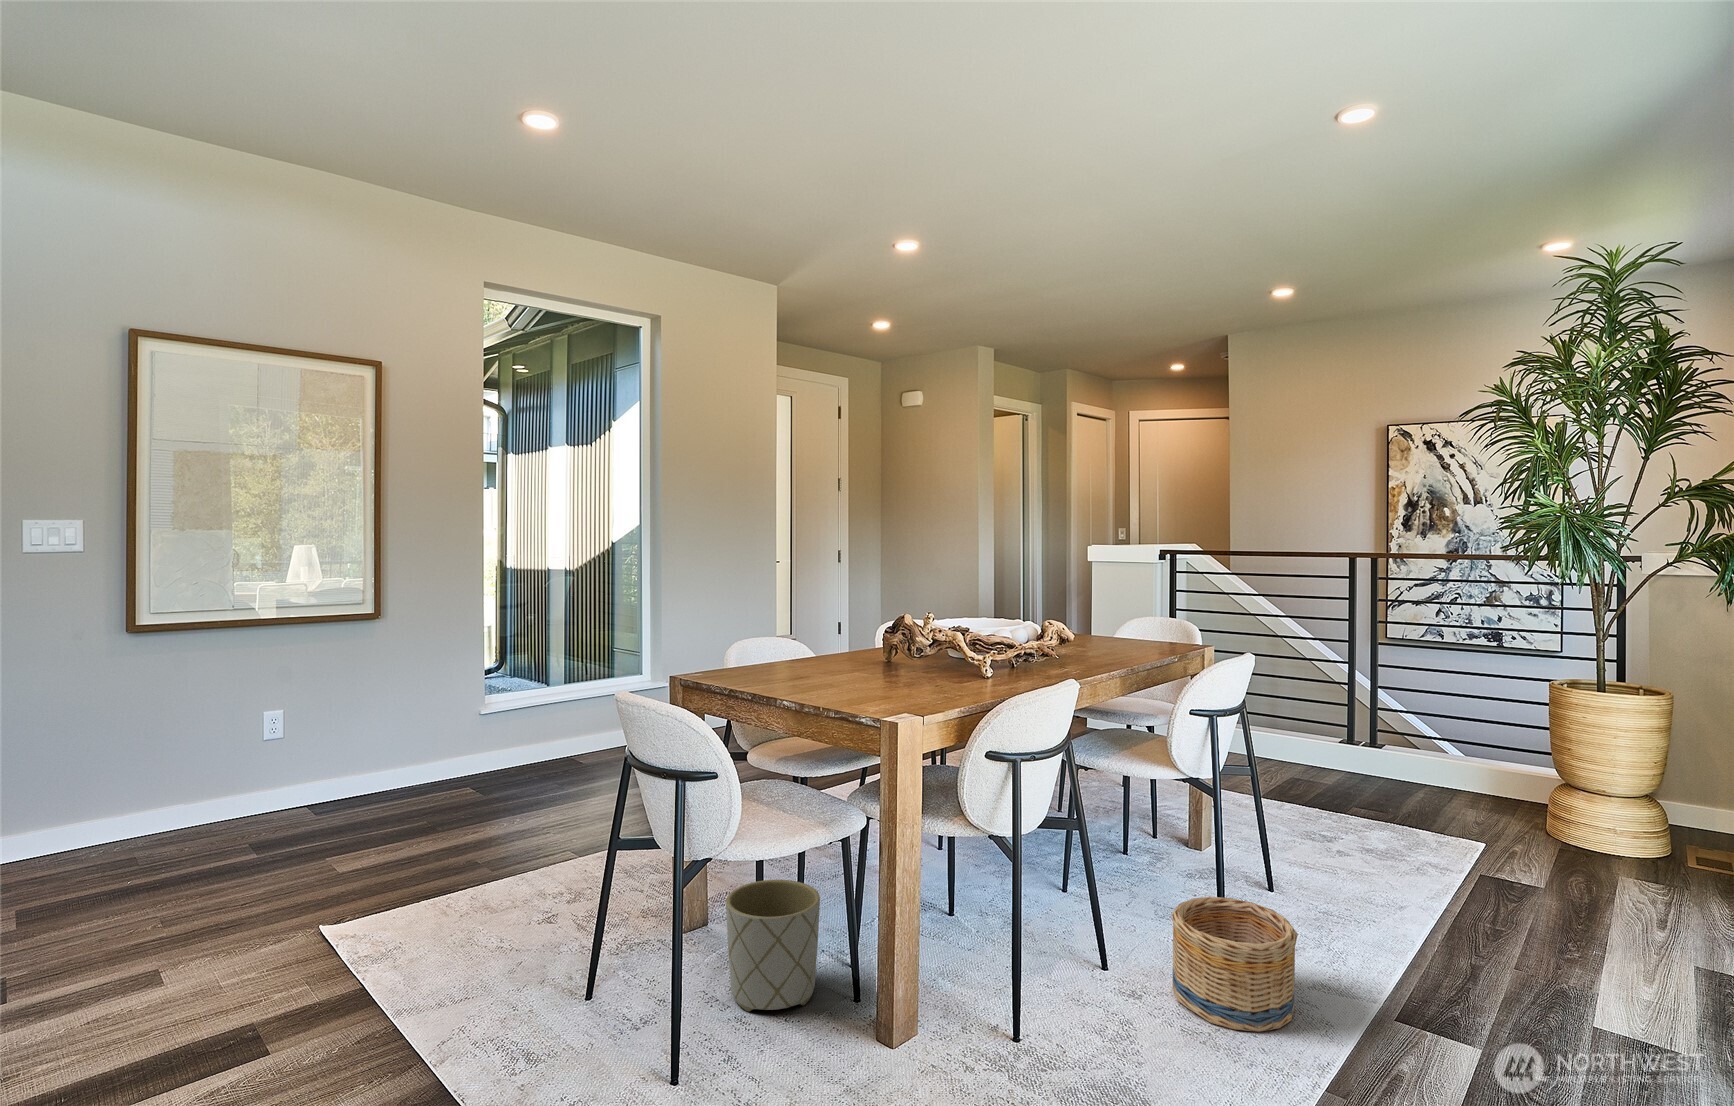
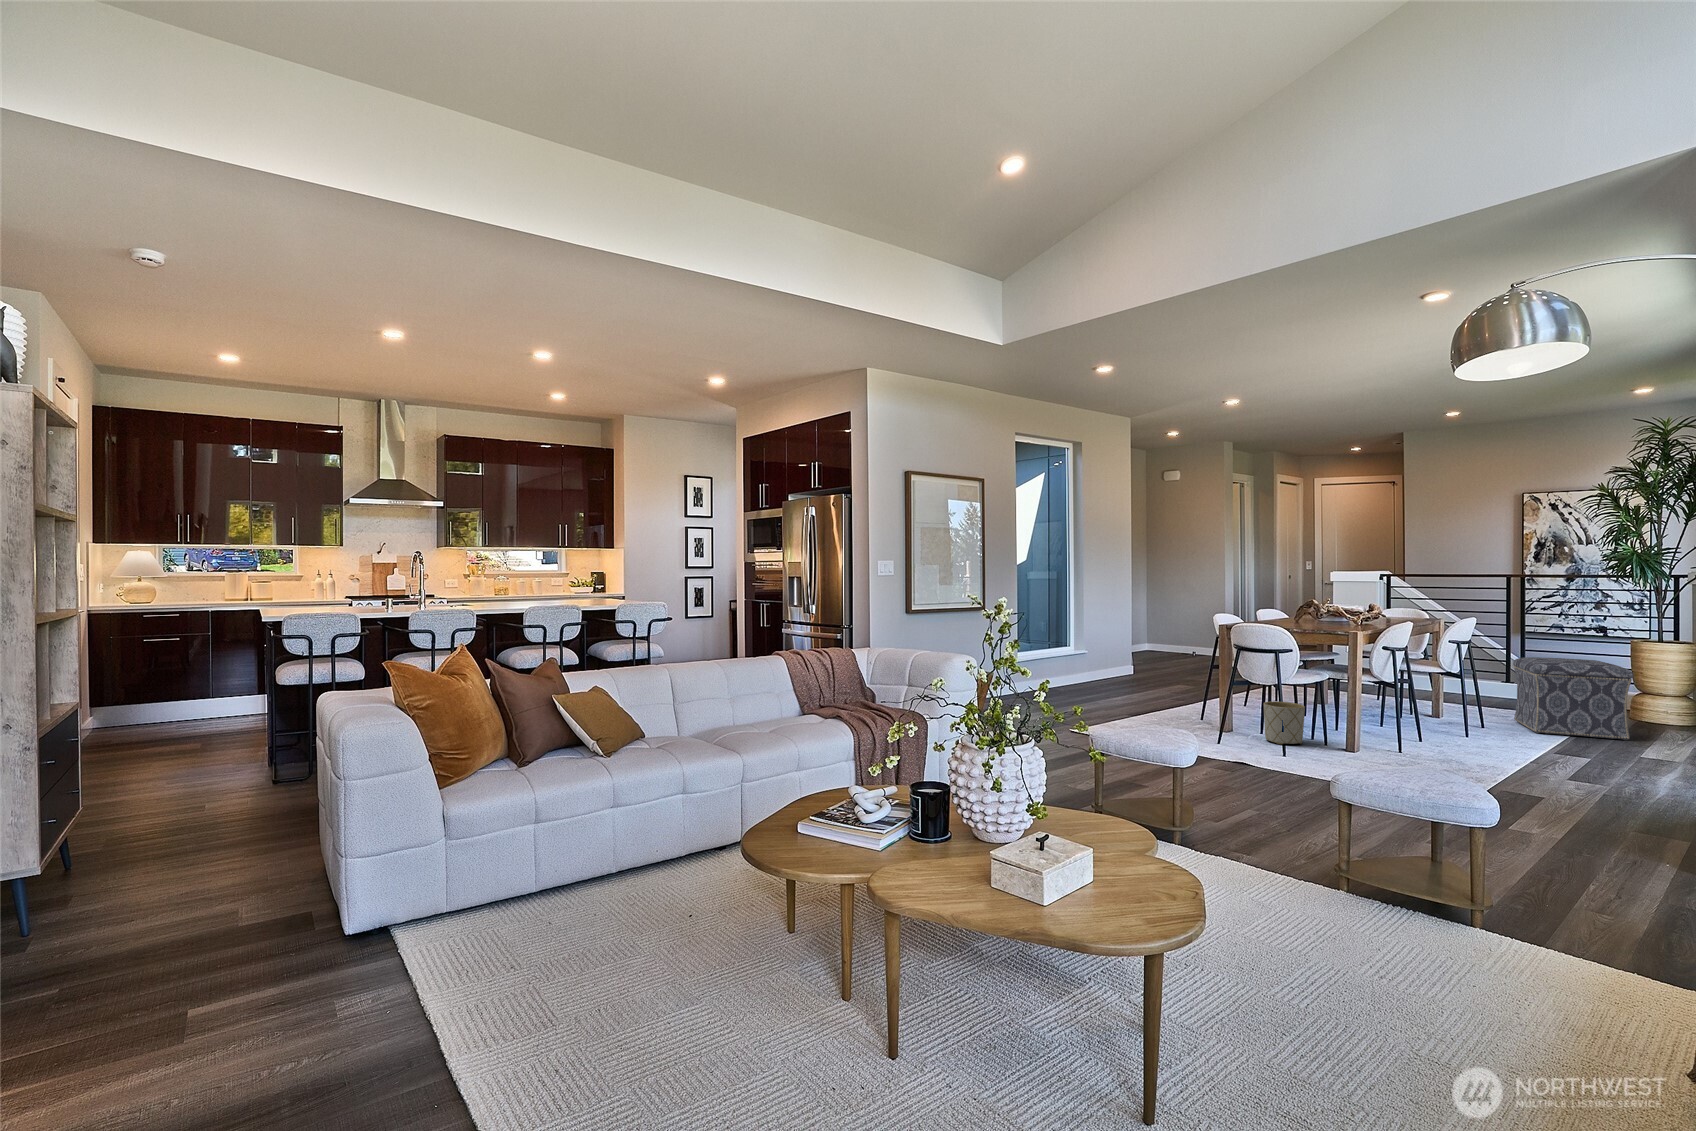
ottoman: none [1339,726,1563,926] -> present [1513,657,1633,741]
basket: present [1171,897,1298,1032] -> none [1453,713,1511,755]

